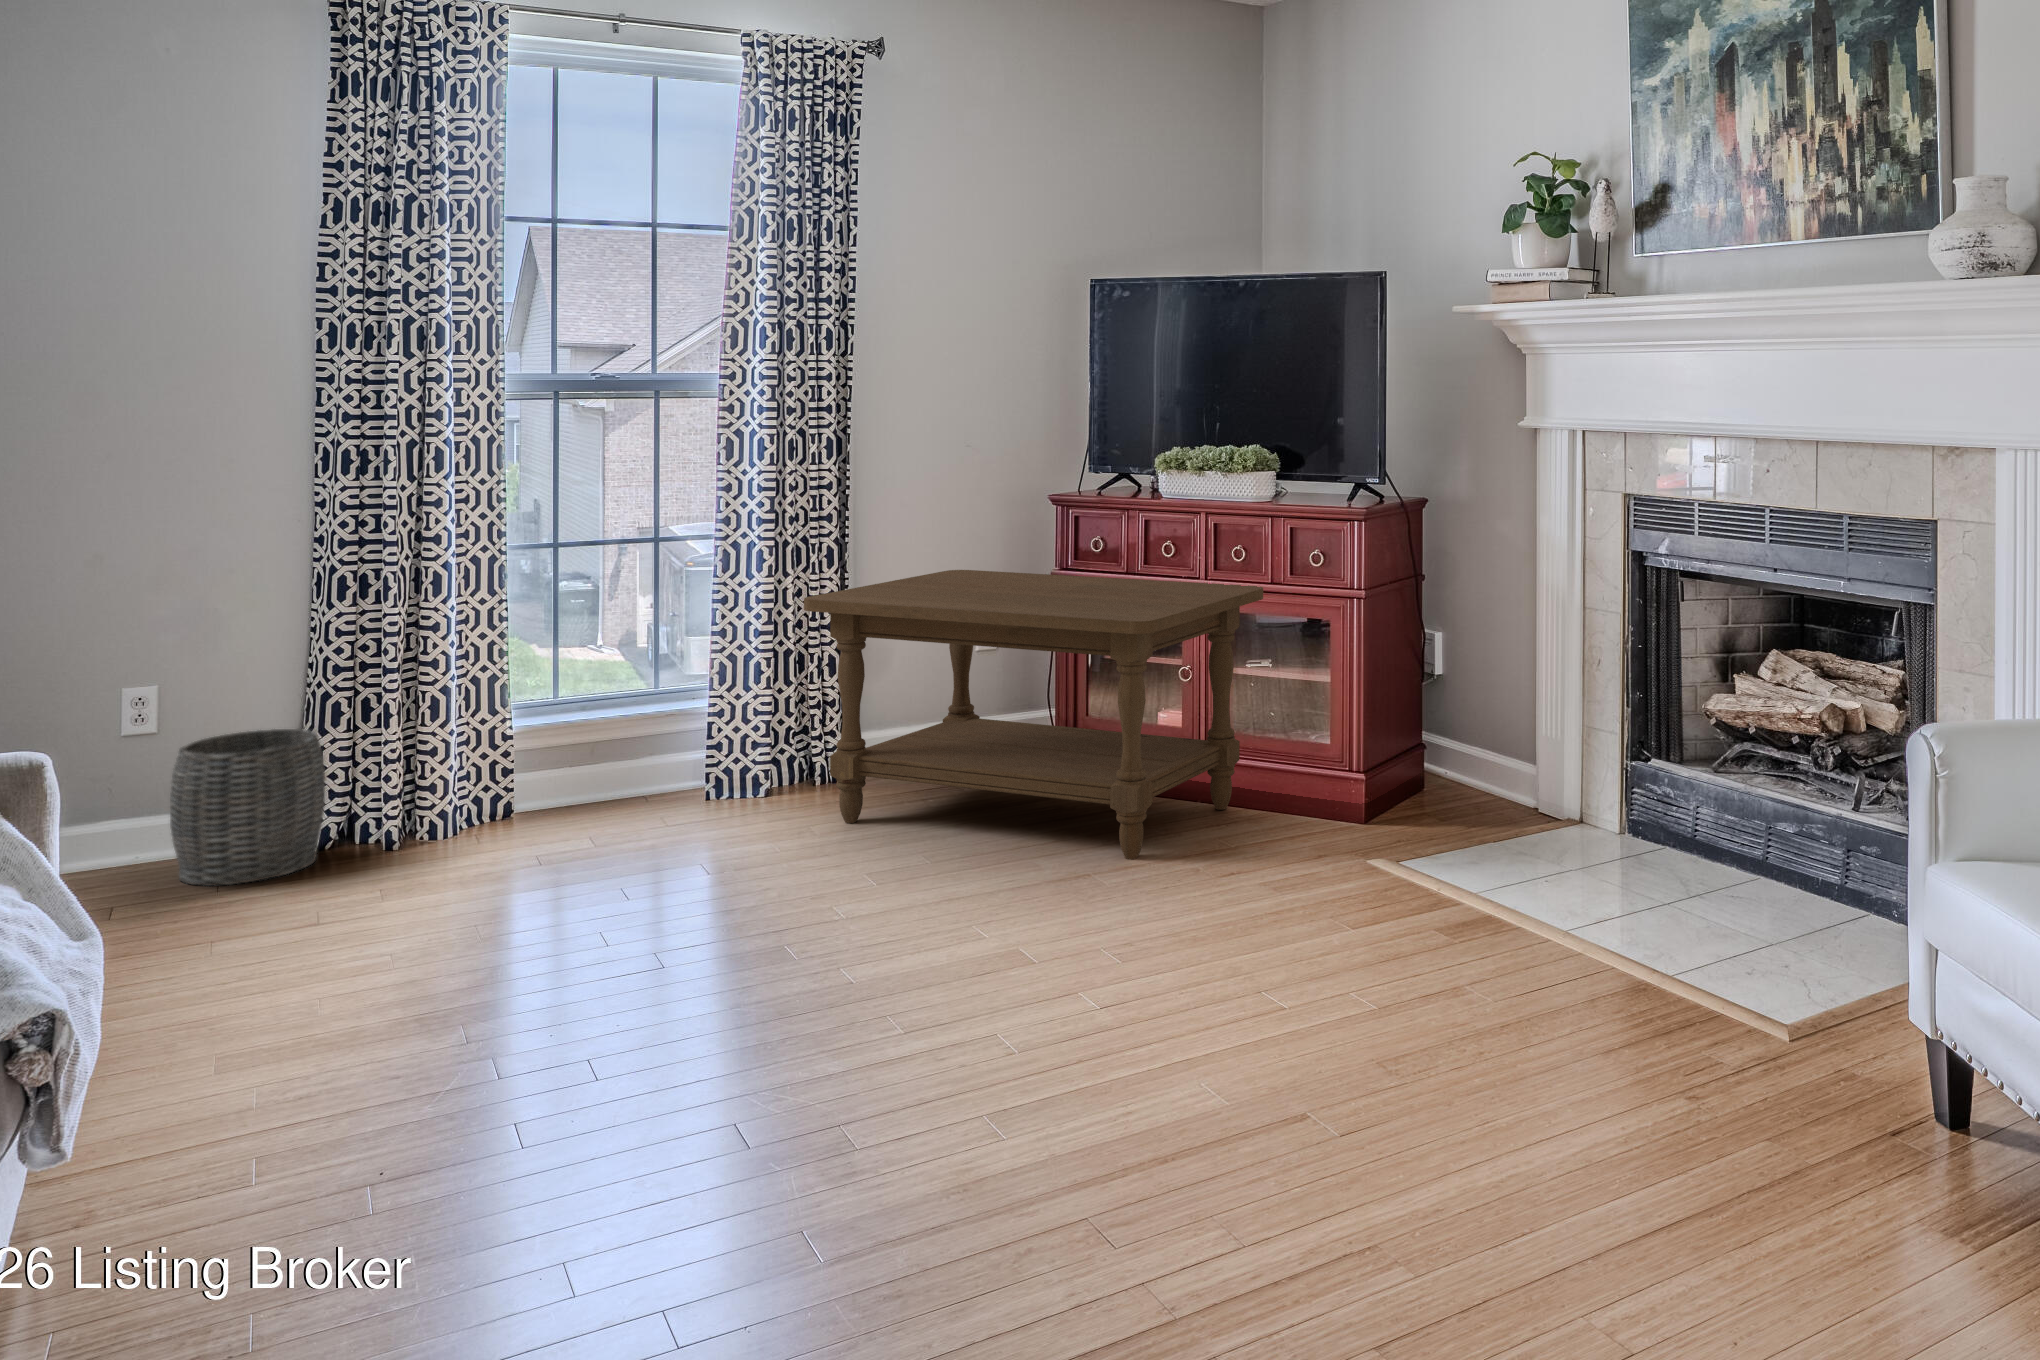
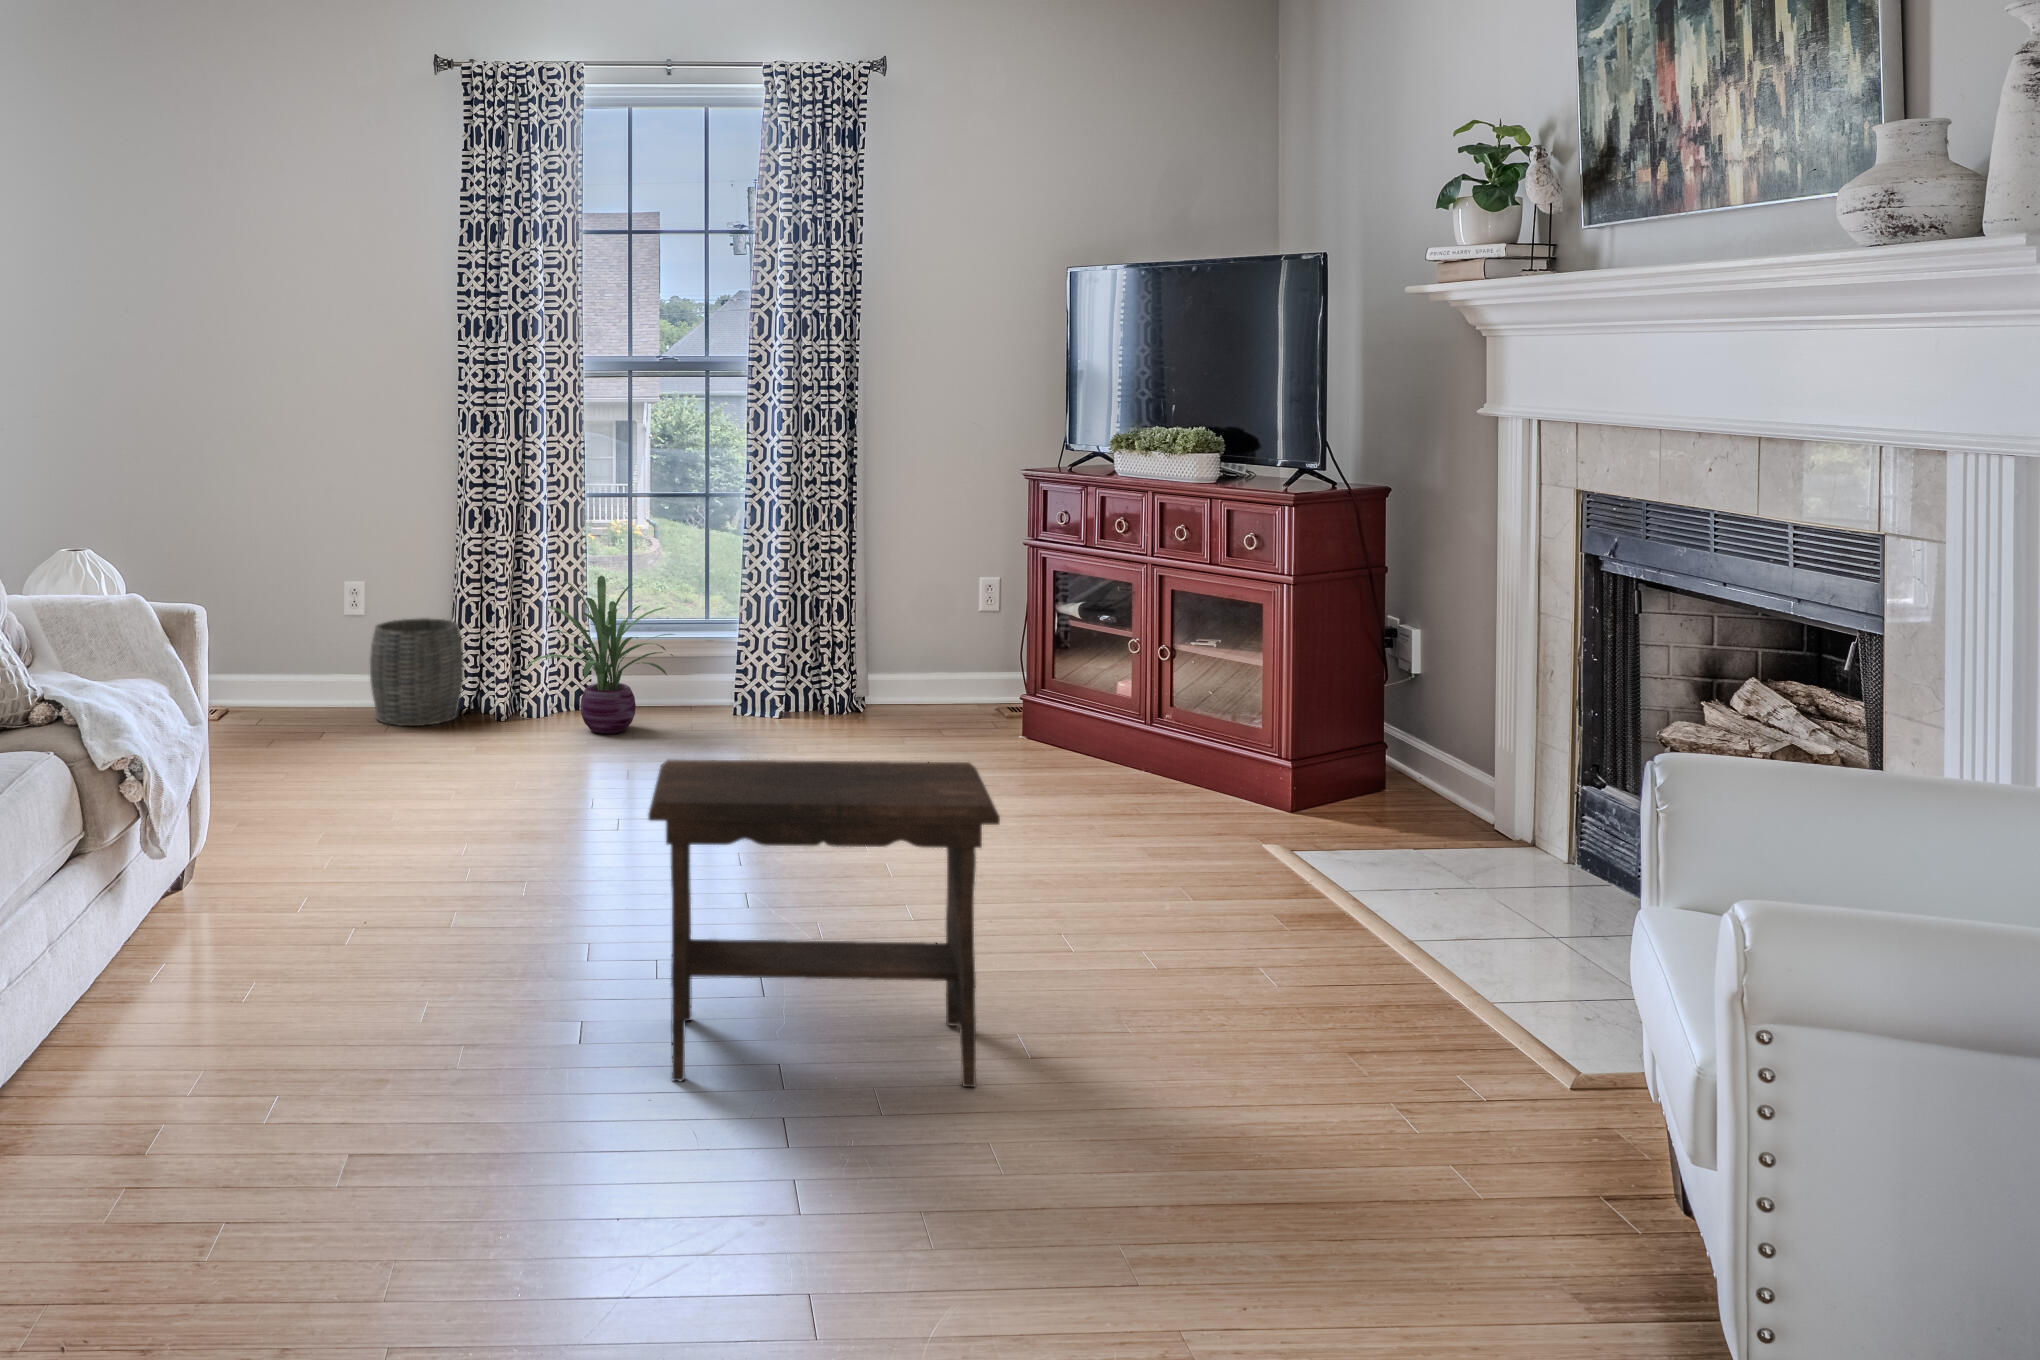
coffee table: present [804,570,1263,859] -> none [787,534,1195,810]
decorative plant: none [442,649,652,851] -> present [525,575,674,734]
footstool: none [905,820,1355,1286] -> present [648,760,1000,1087]

